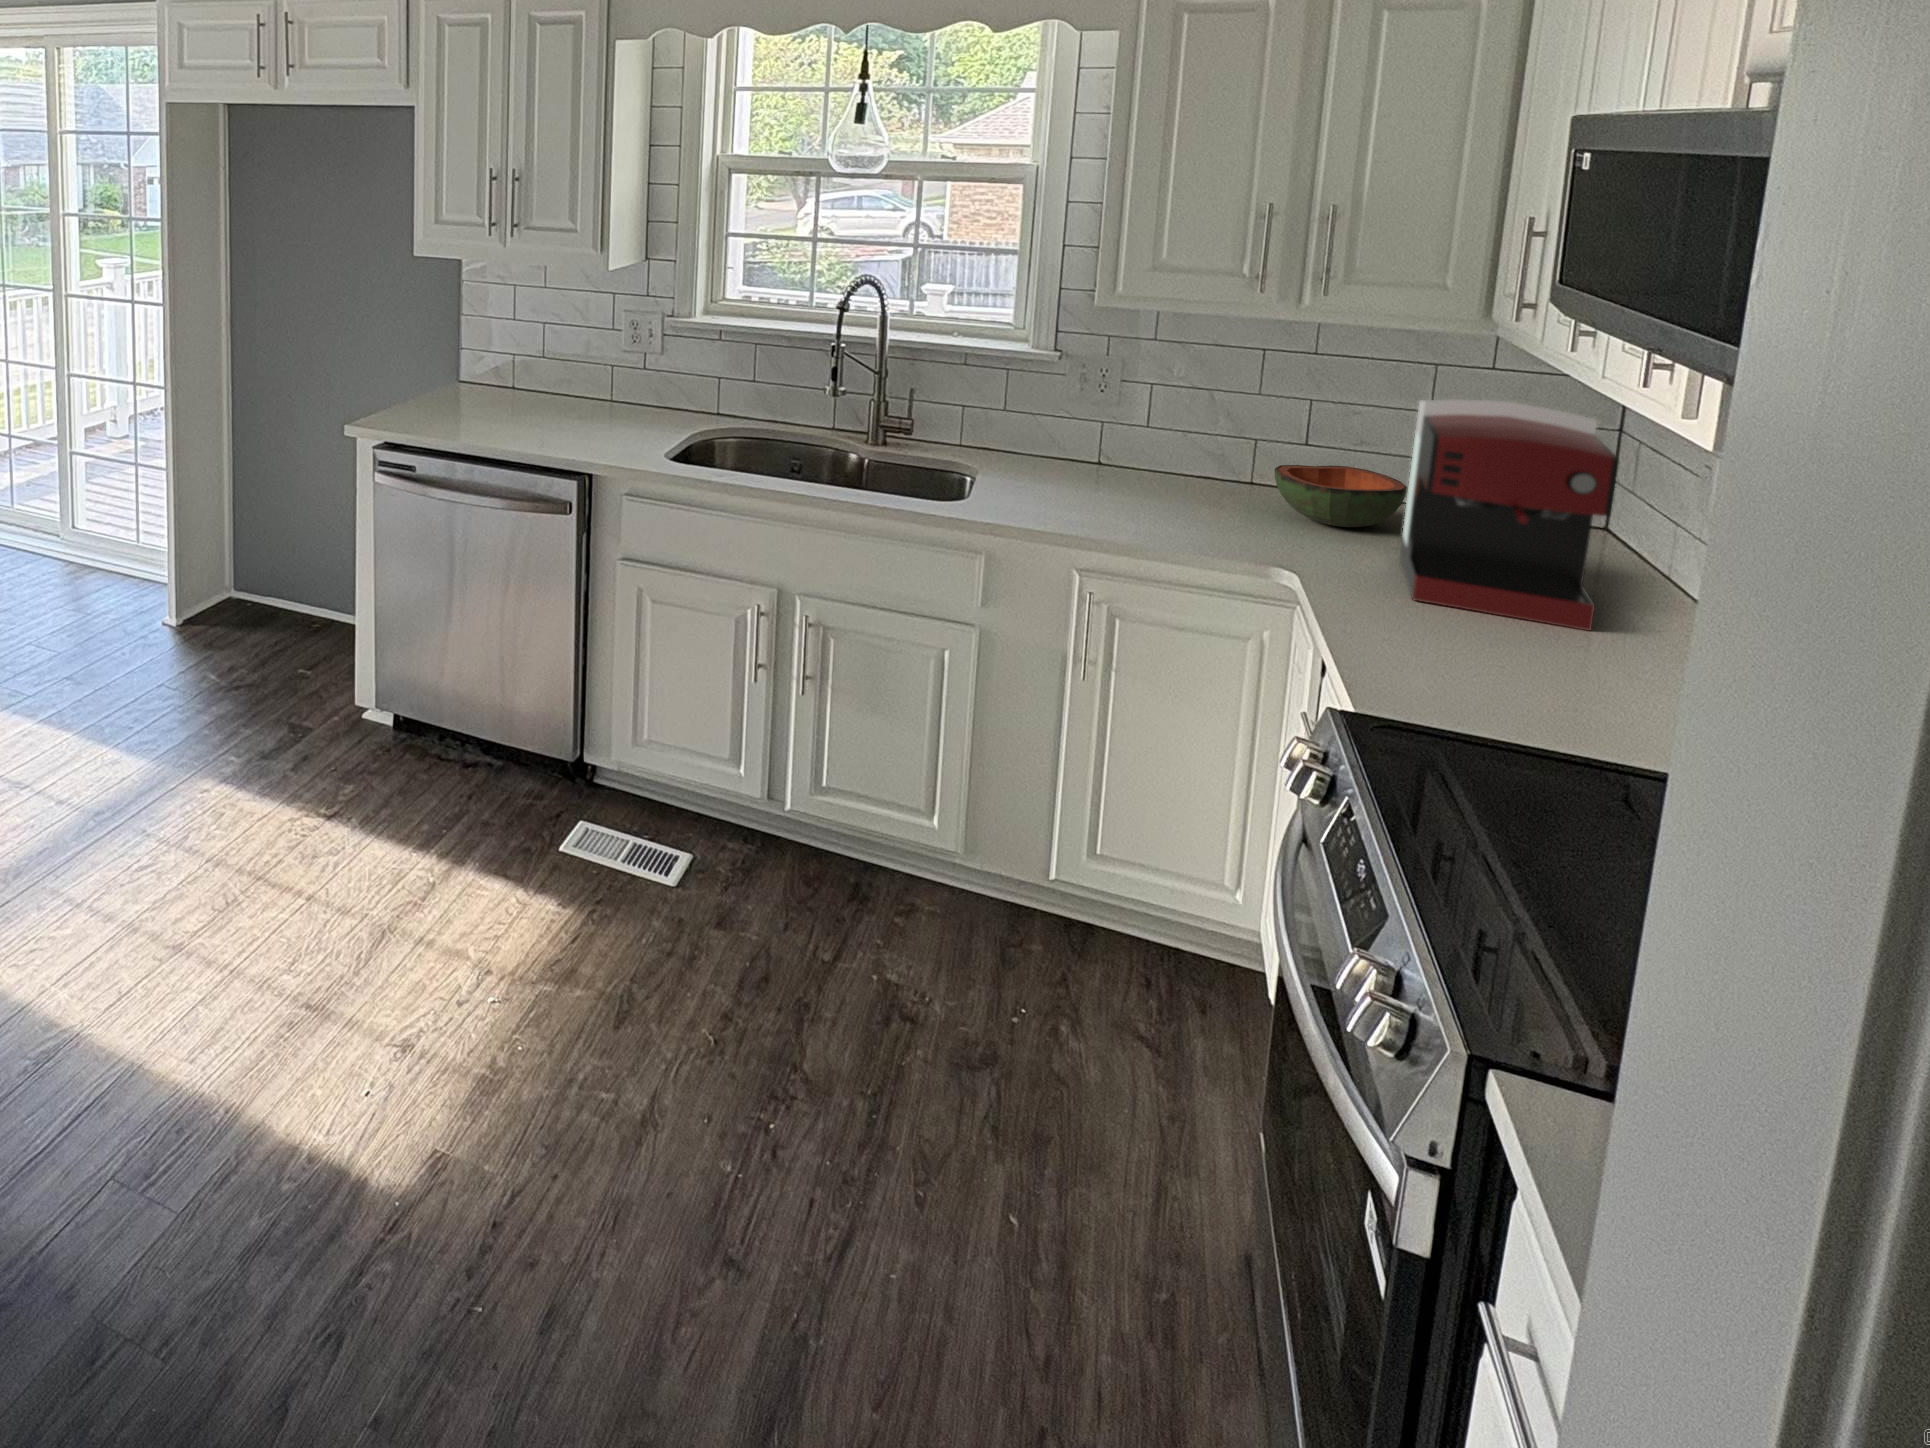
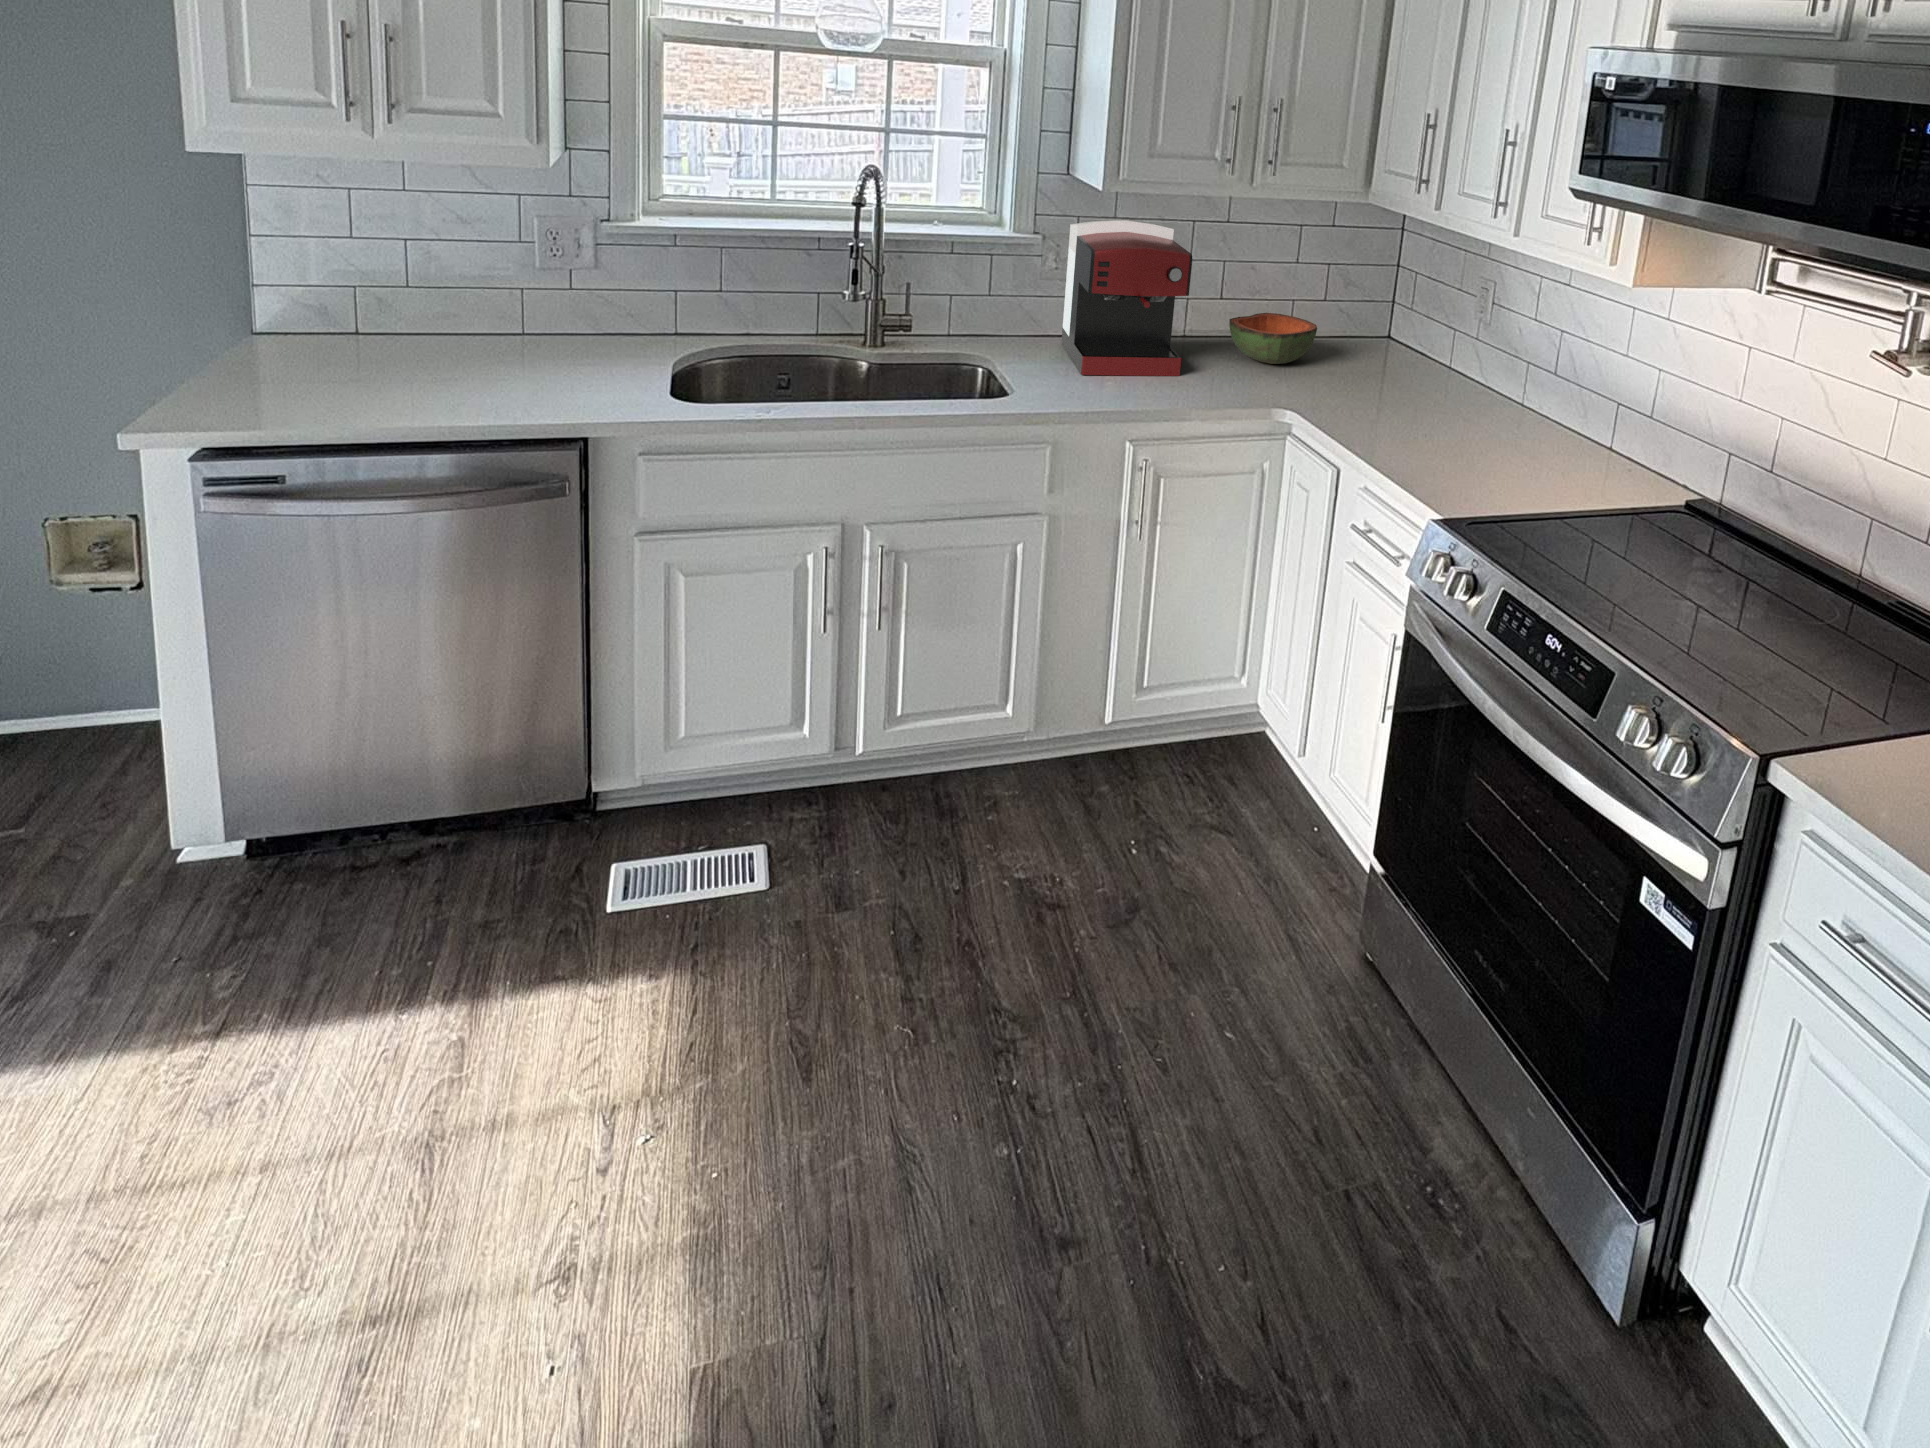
coffee maker: present [1400,399,1618,631] -> present [1061,220,1192,376]

